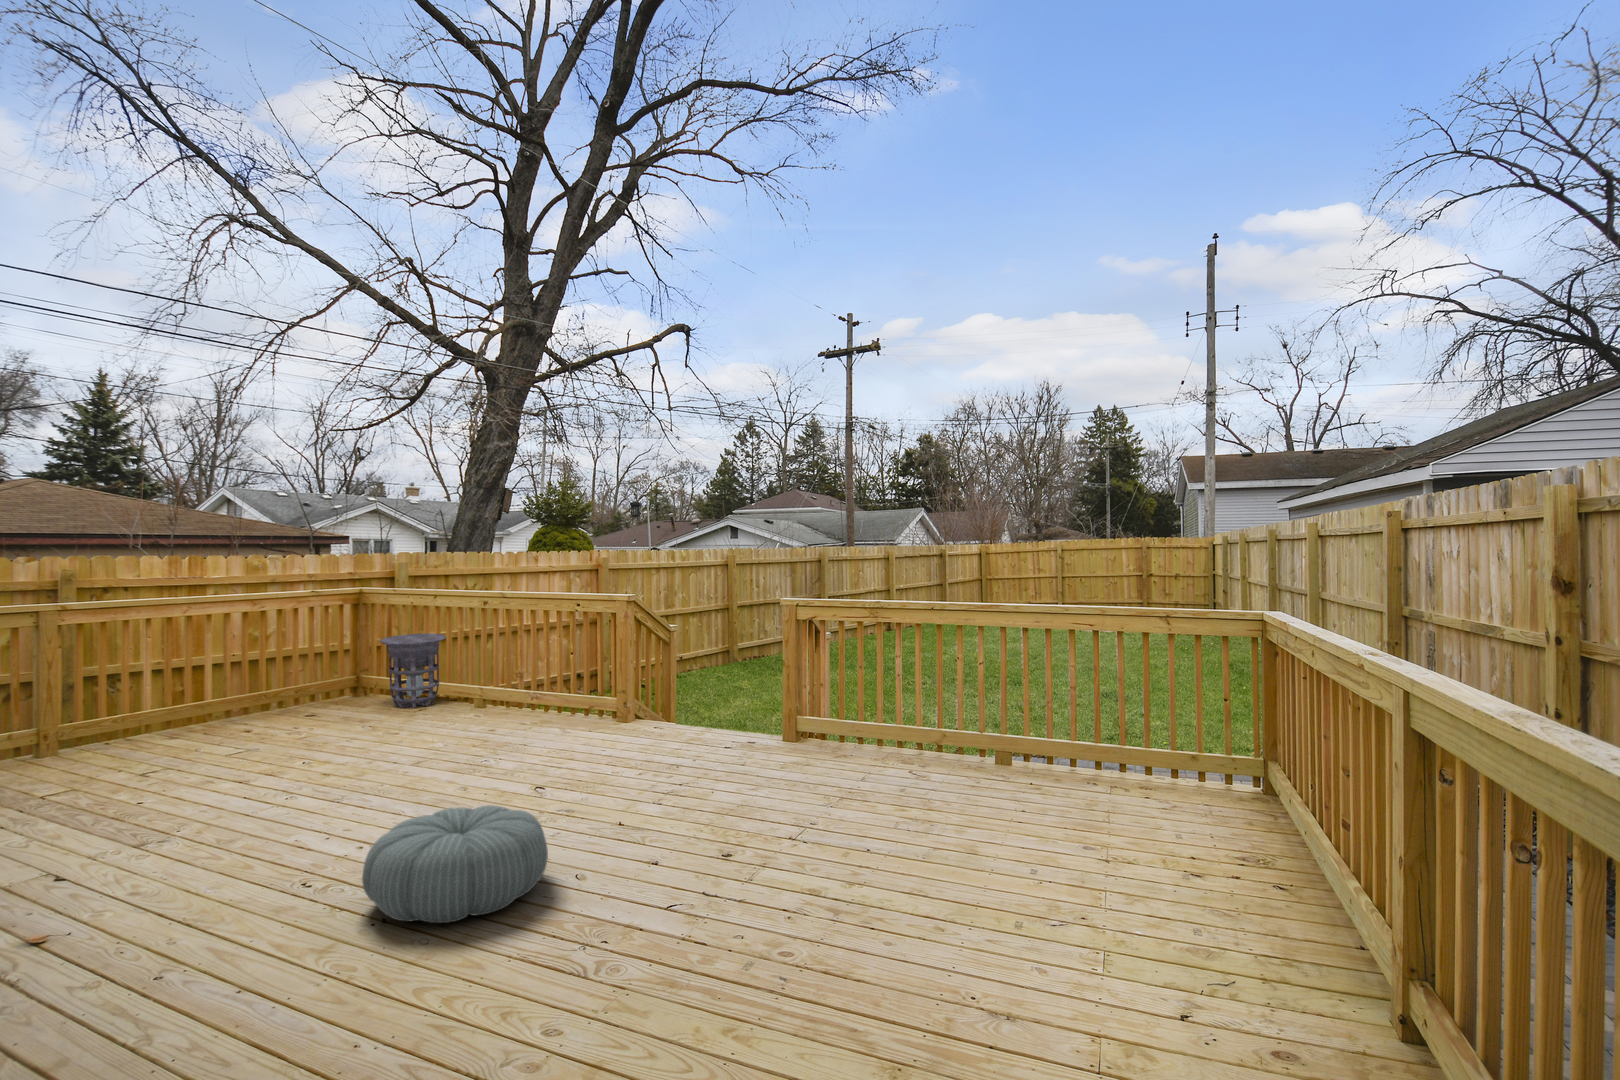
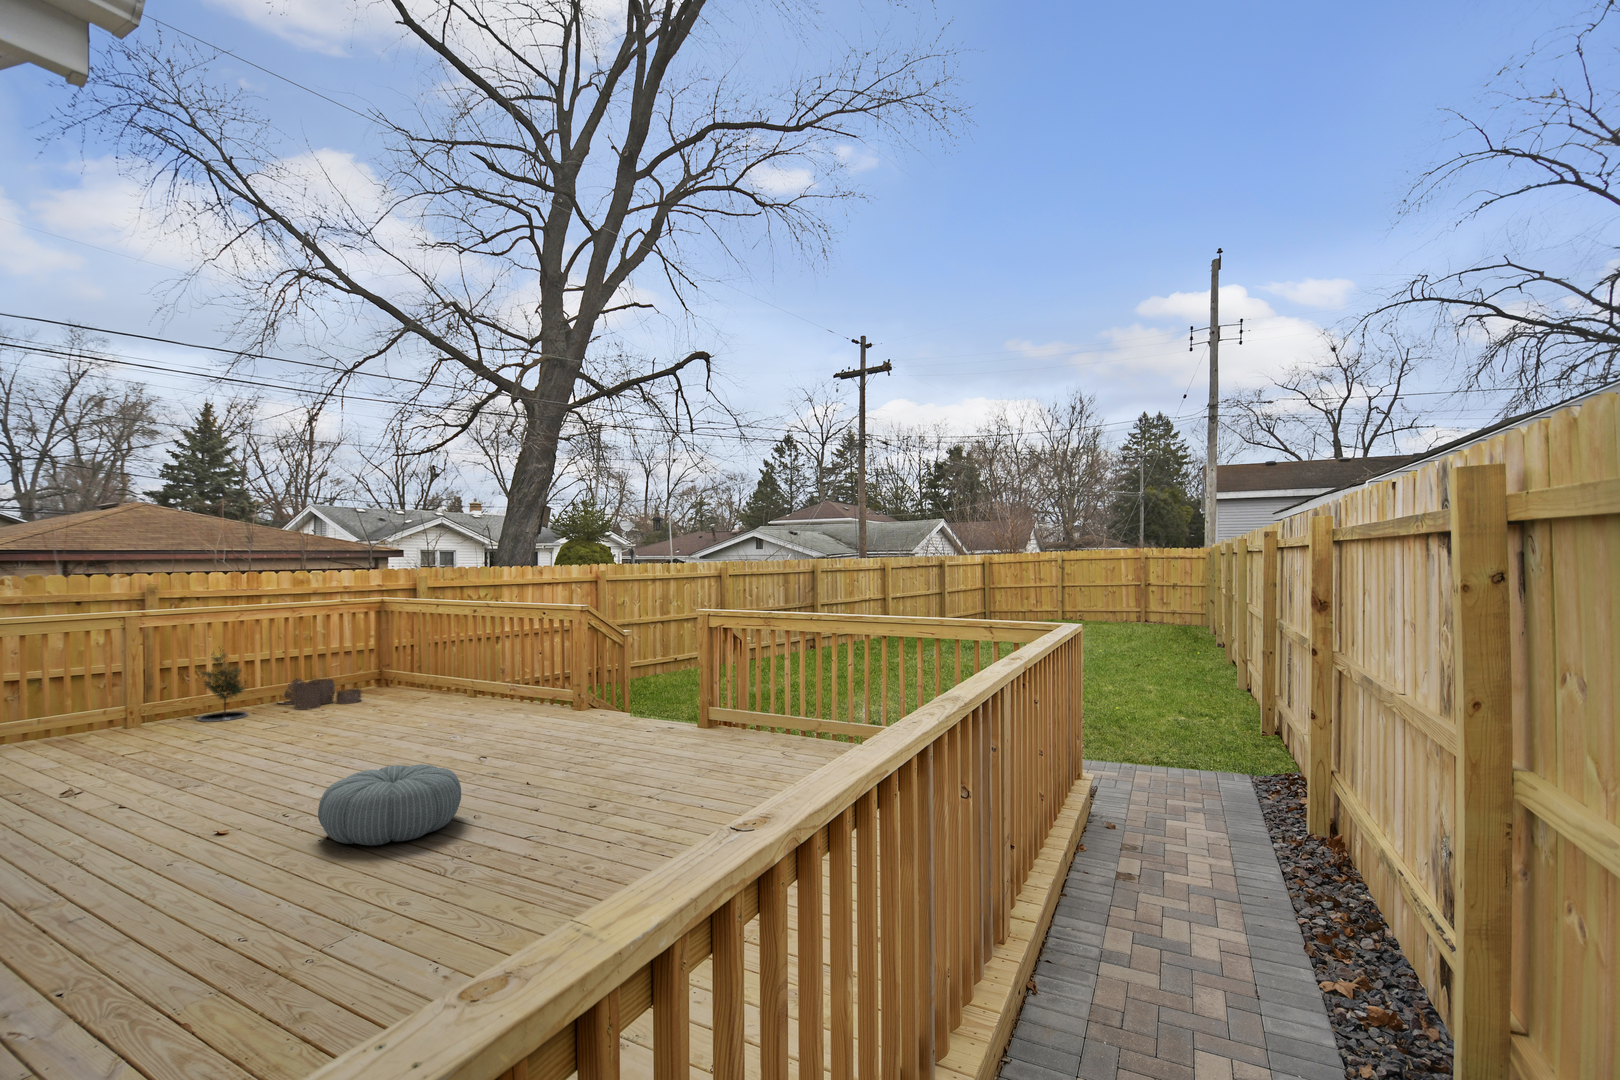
side table: present [380,633,446,708] -> none [399,635,454,698]
potted tree: none [135,649,203,743] -> present [198,650,248,722]
woven basket: none [232,683,336,726] -> present [281,678,361,710]

